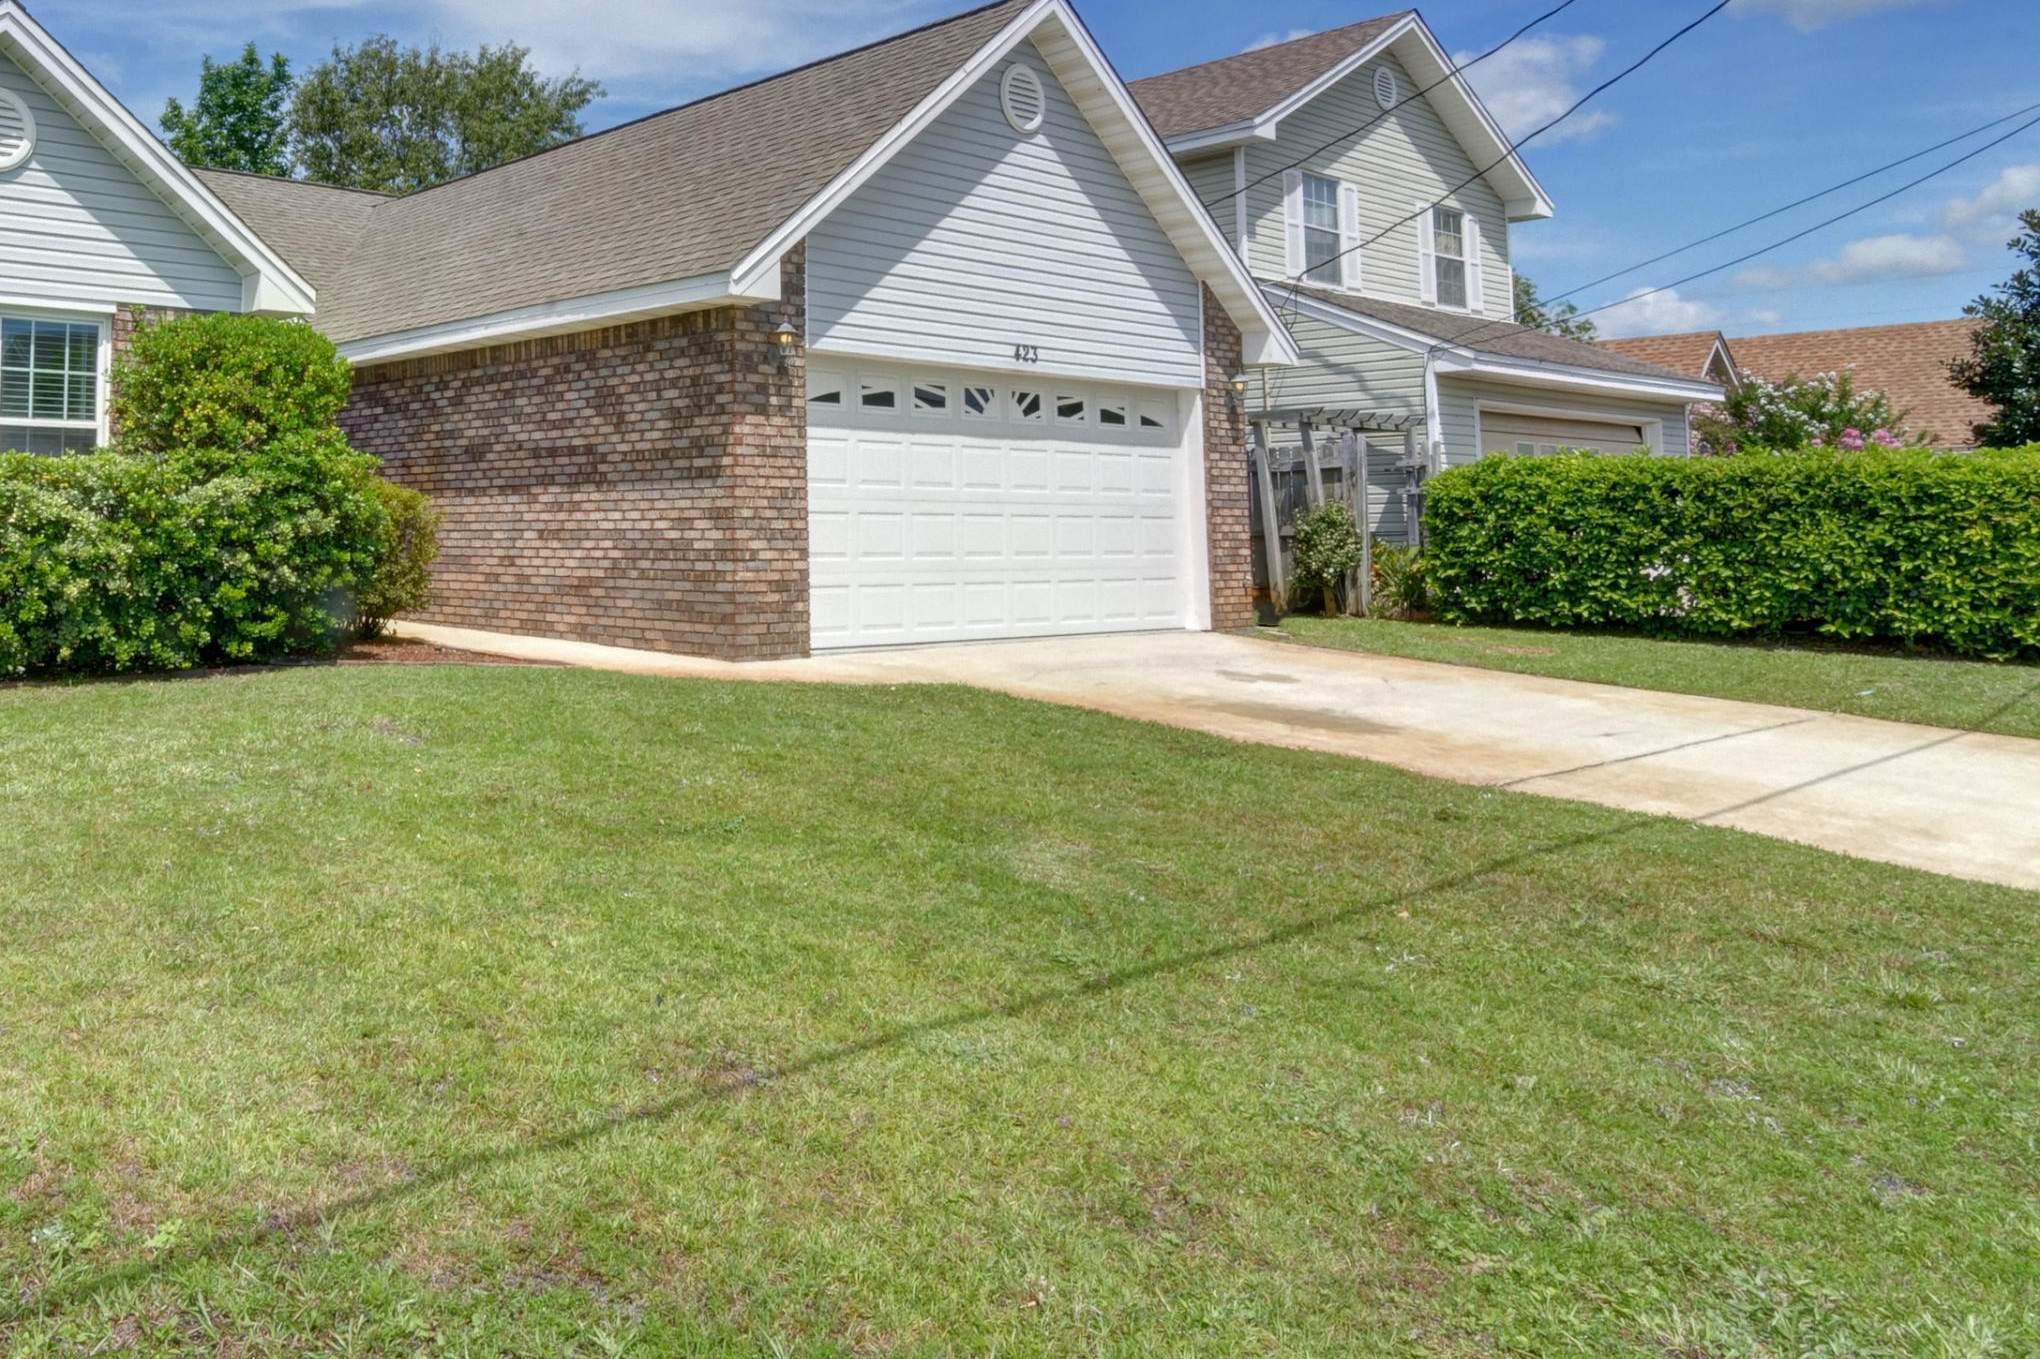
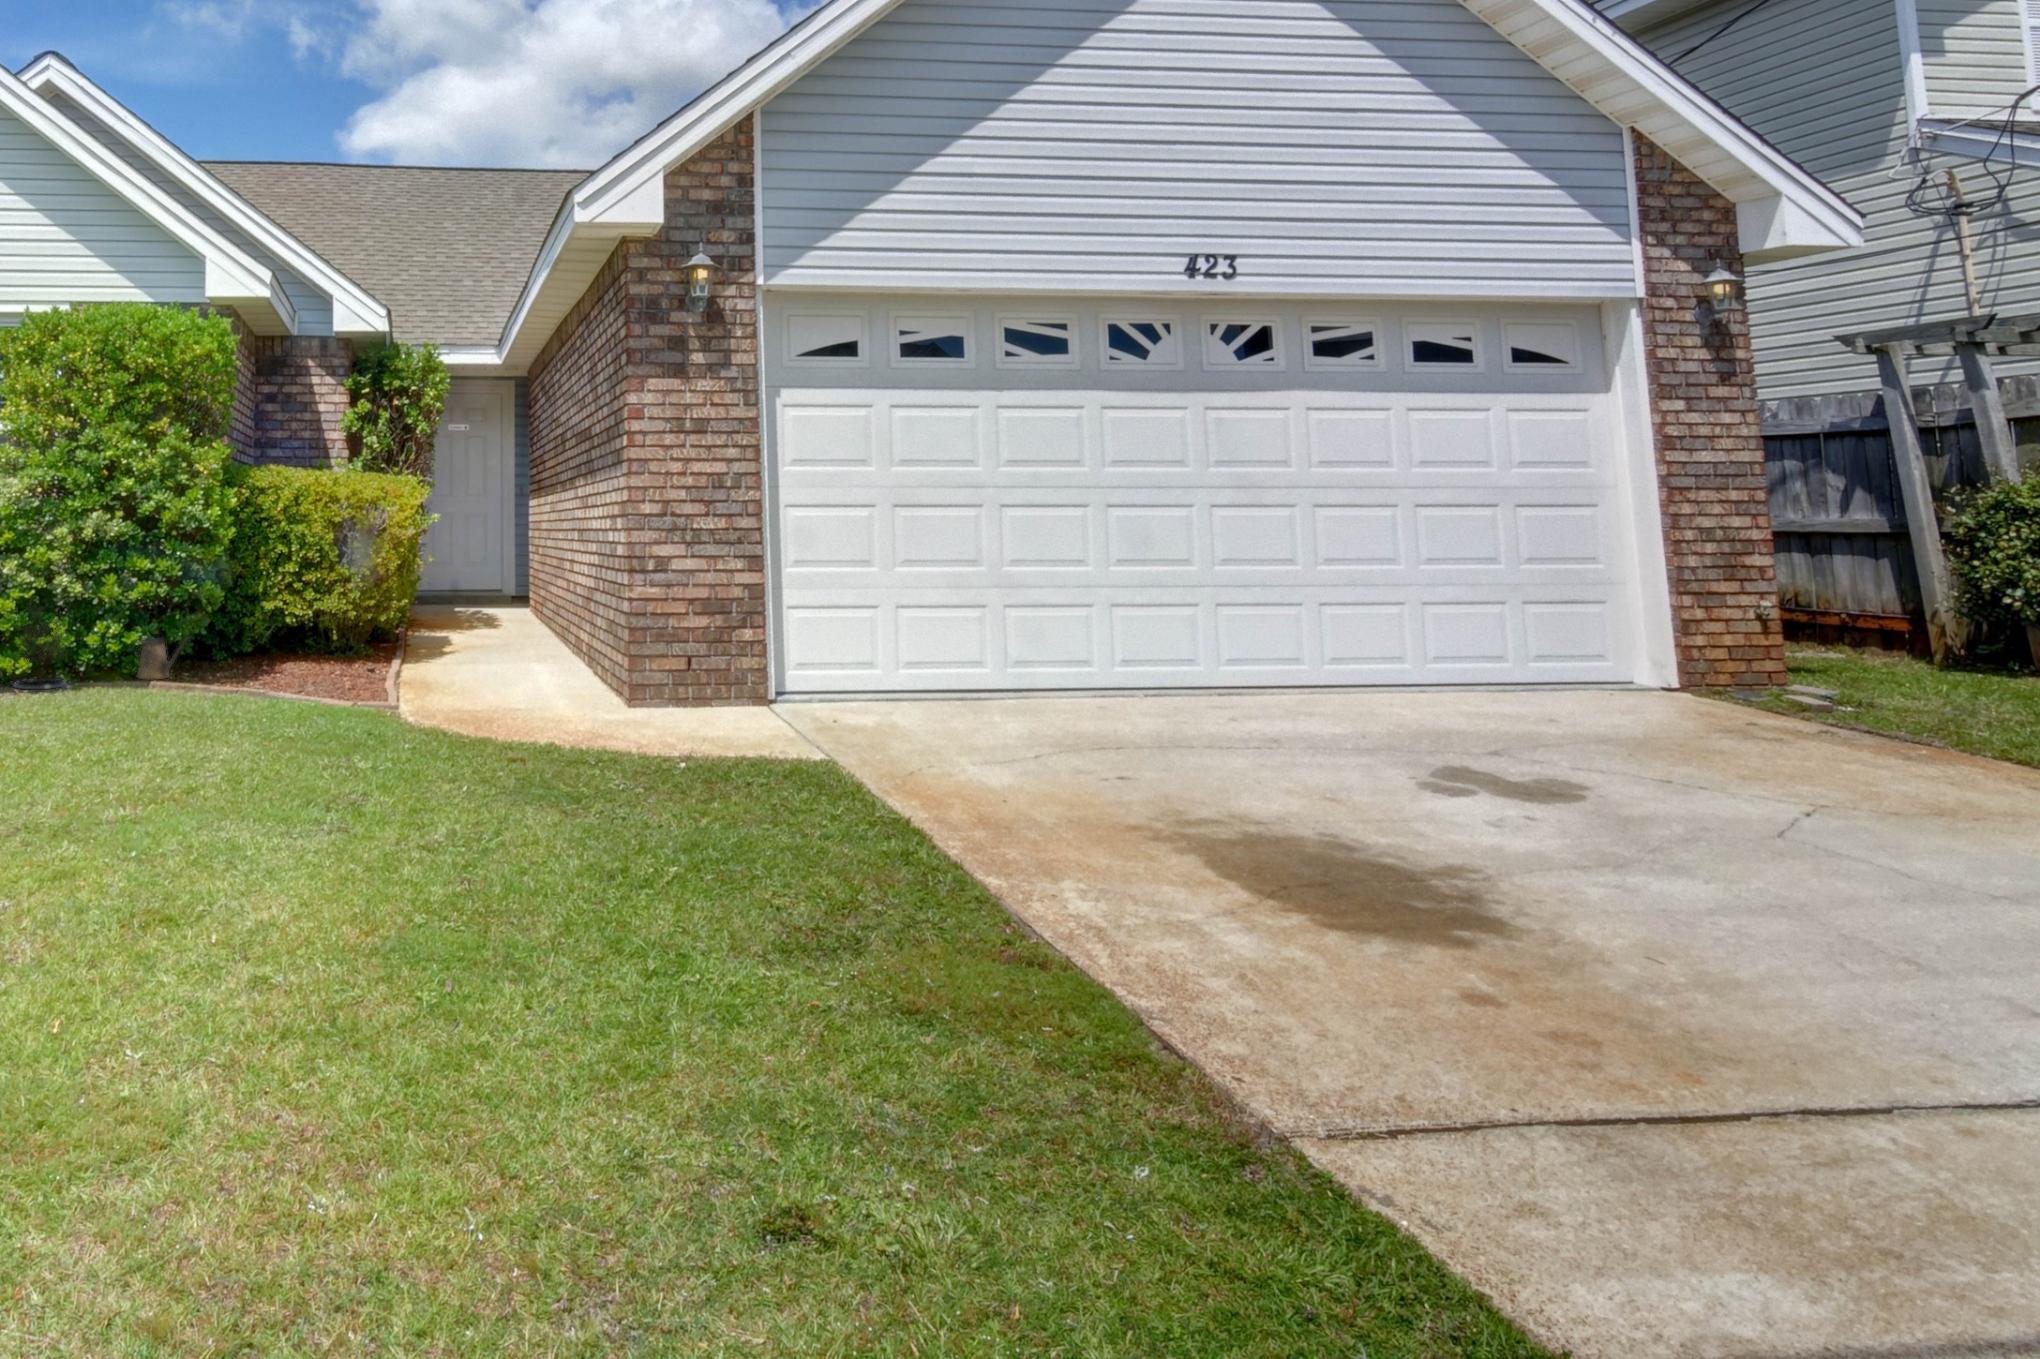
watering can: present [1256,601,1291,626] -> present [136,638,187,680]

